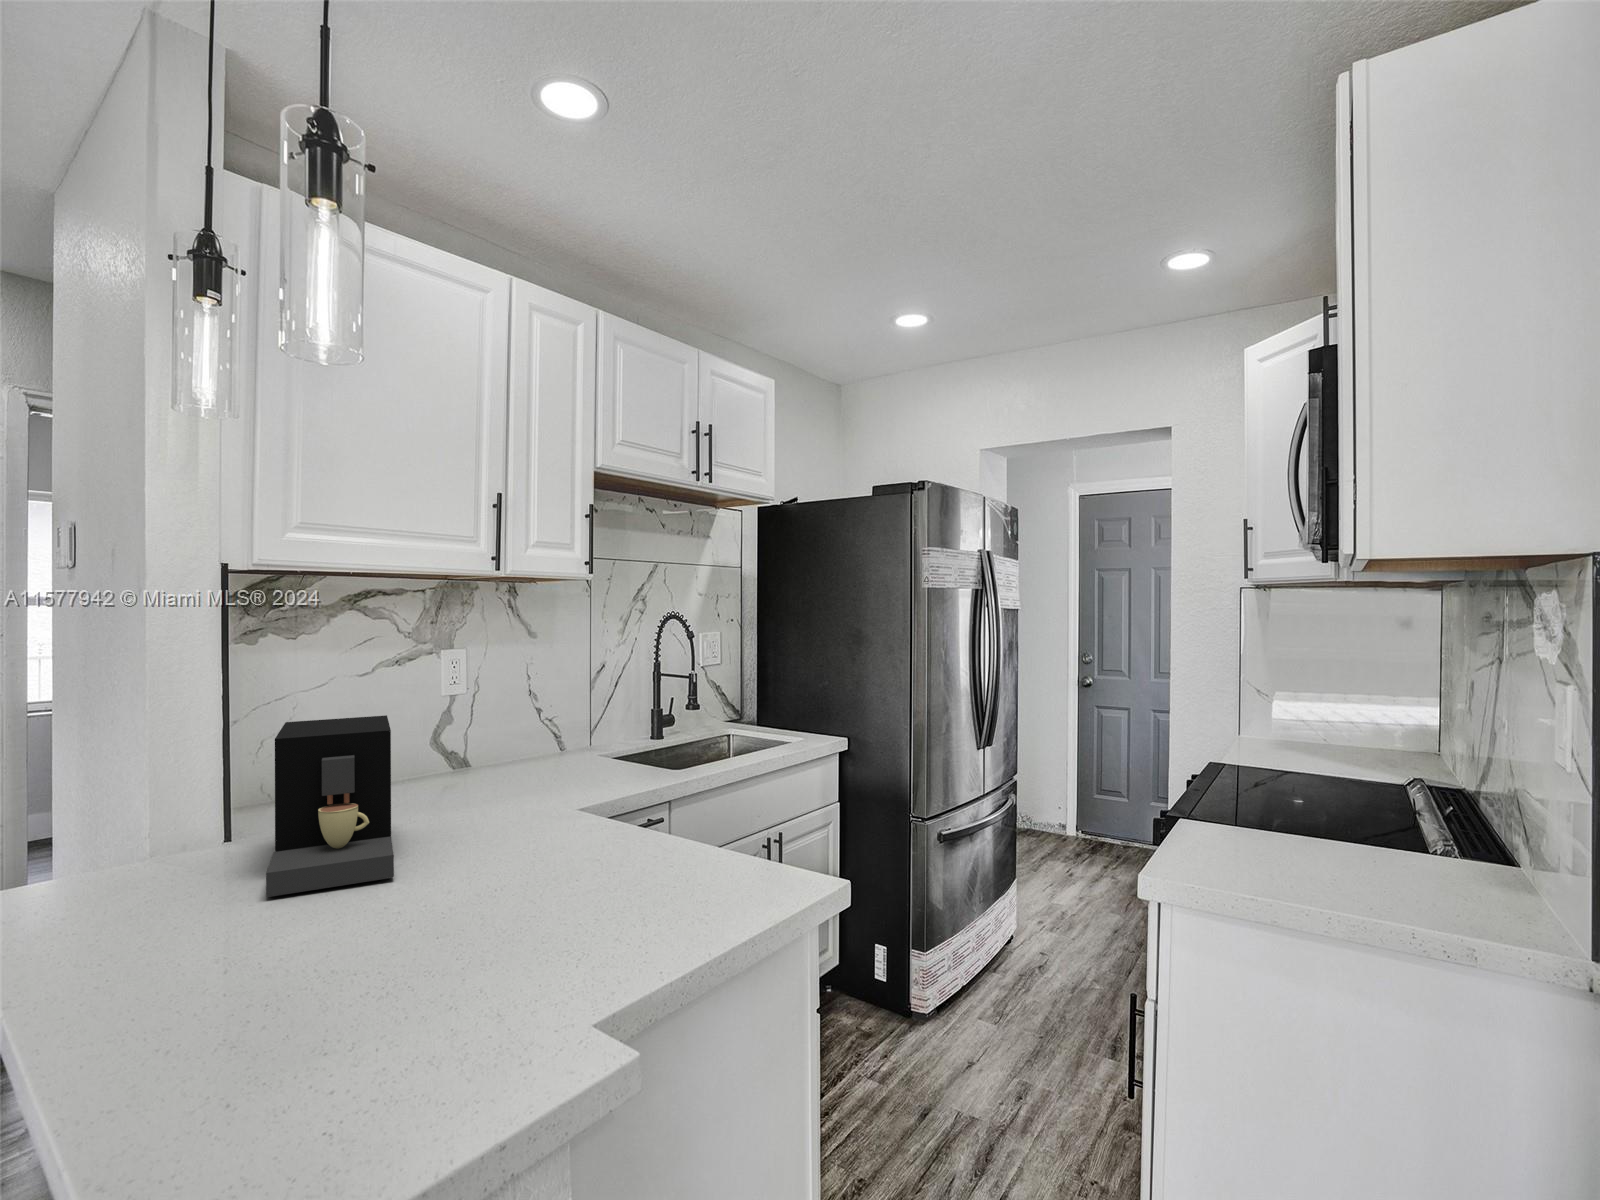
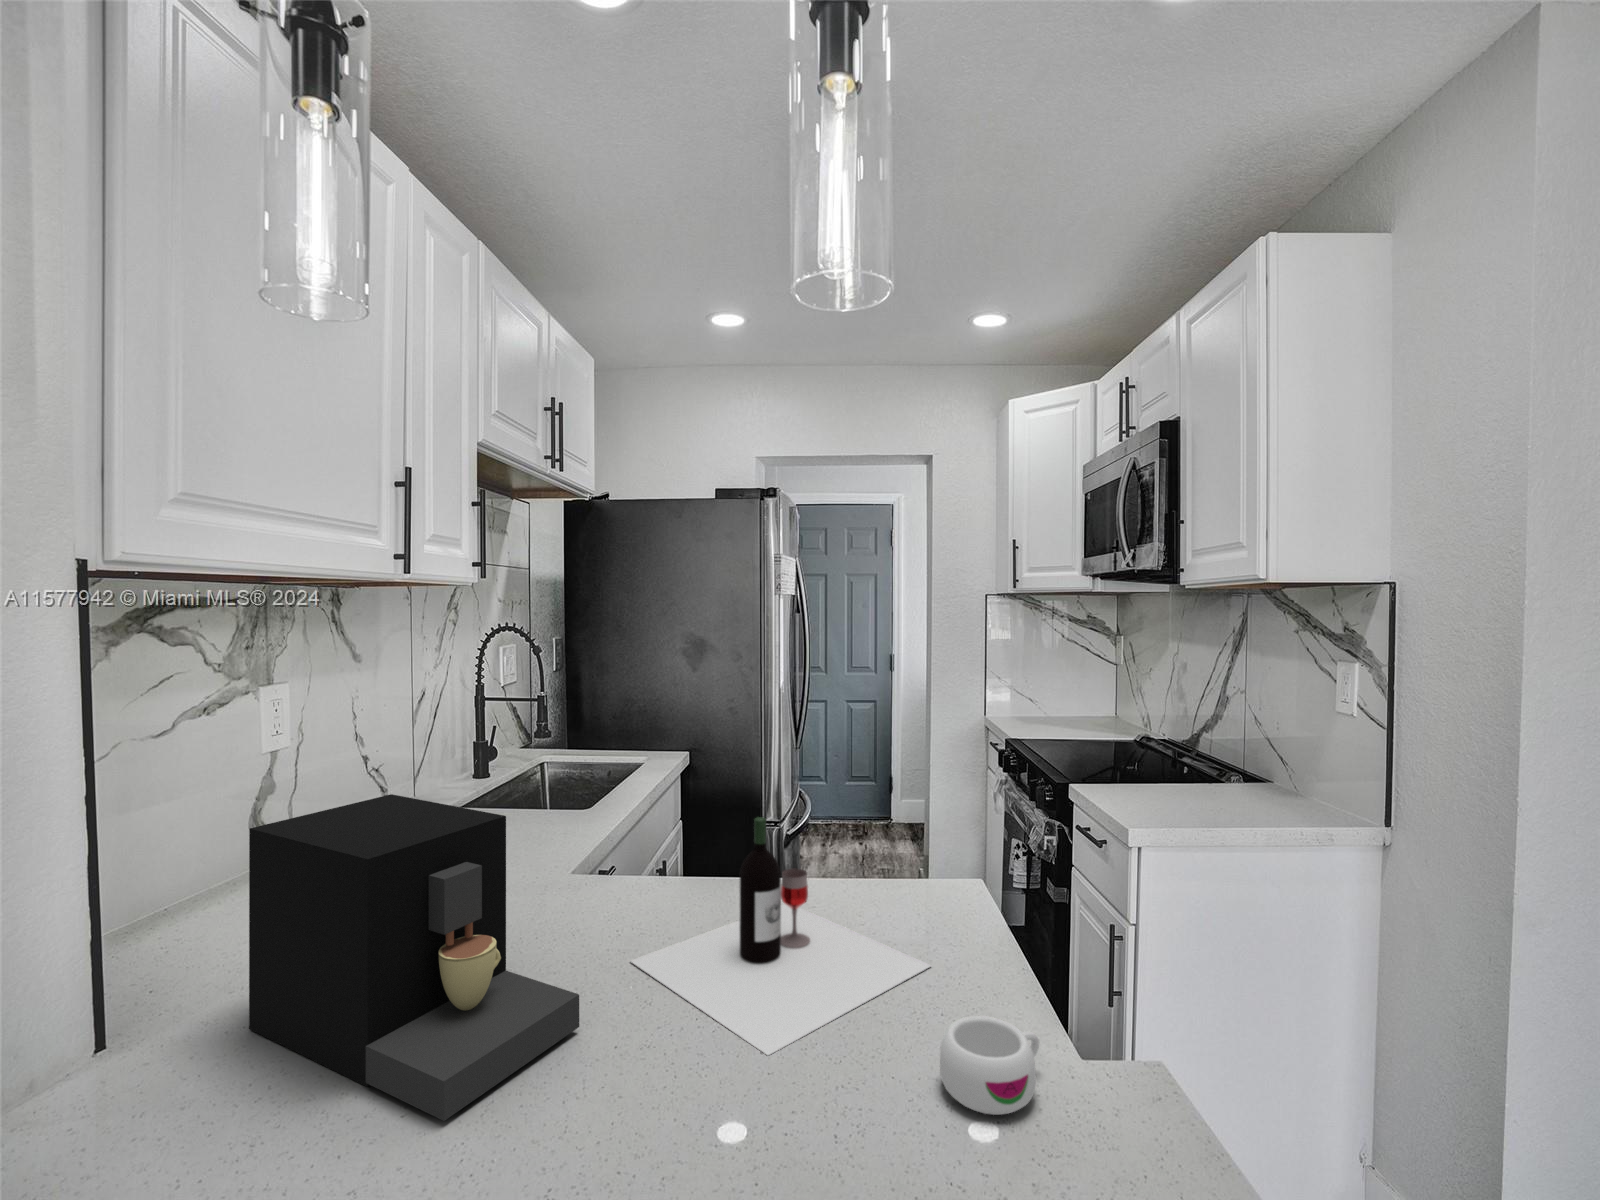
wine bottle: none [448,758,655,919] -> present [631,817,931,1055]
mug: none [467,916,564,985] -> present [940,1016,1039,1115]

